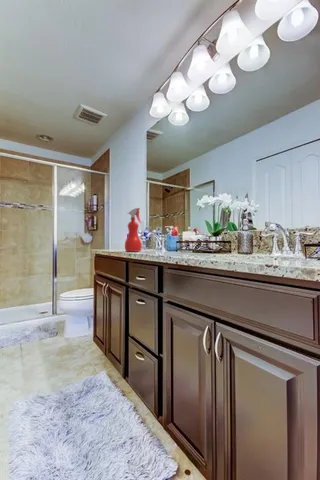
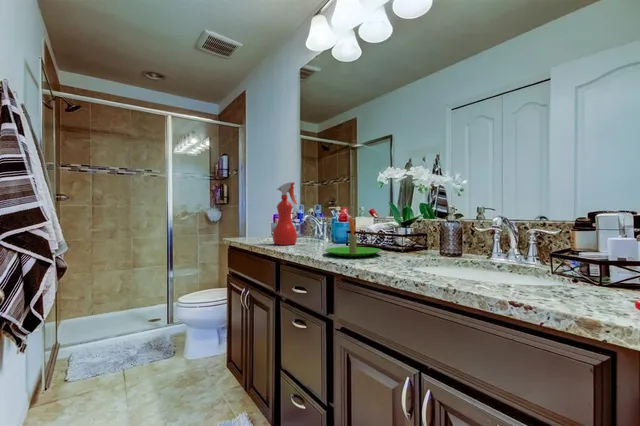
candle: none [158,228,198,254] -> present [324,217,382,257]

